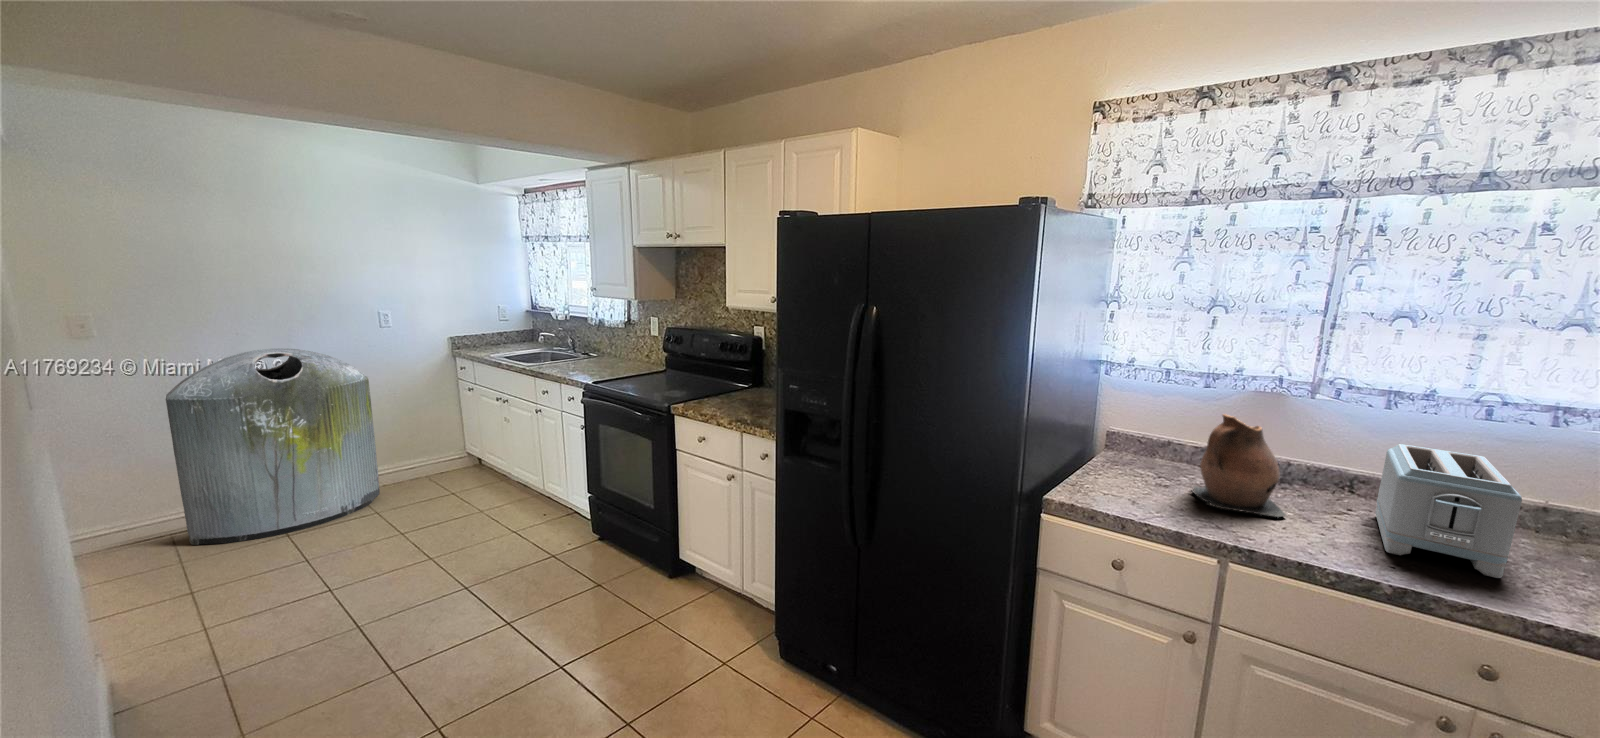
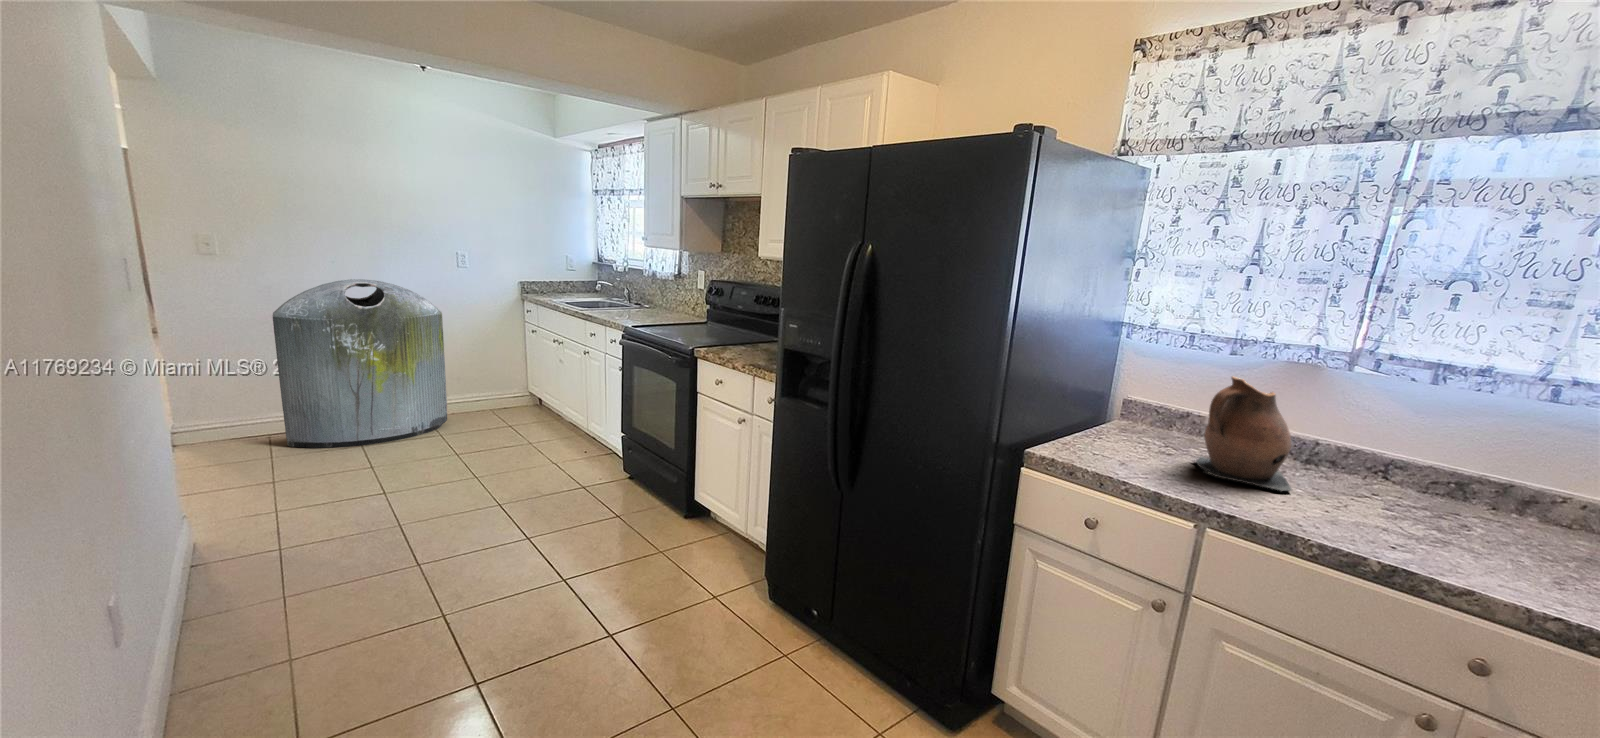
toaster: present [1376,444,1522,578] -> none [1393,422,1559,570]

